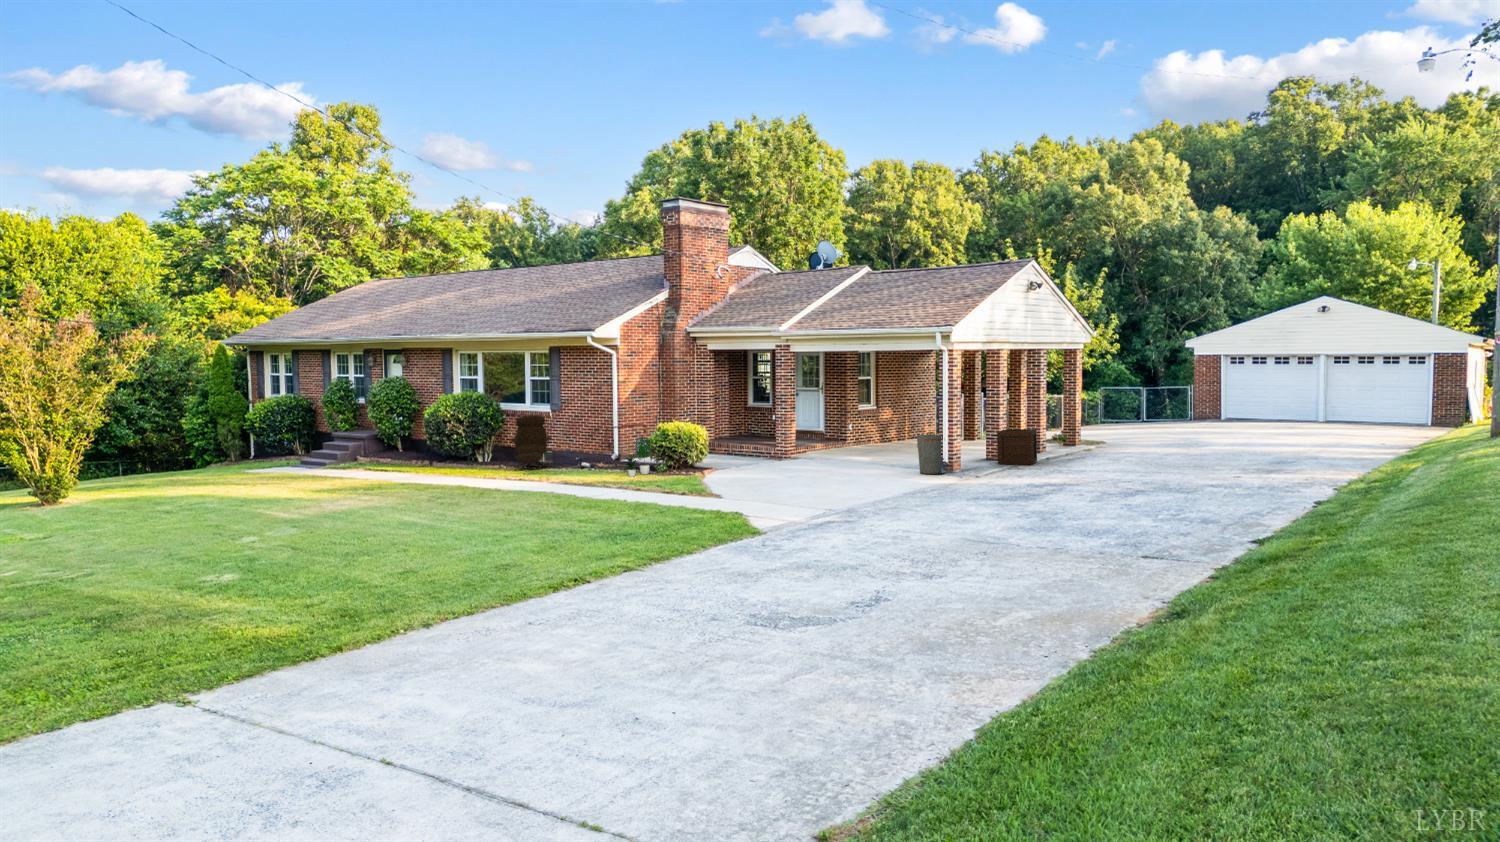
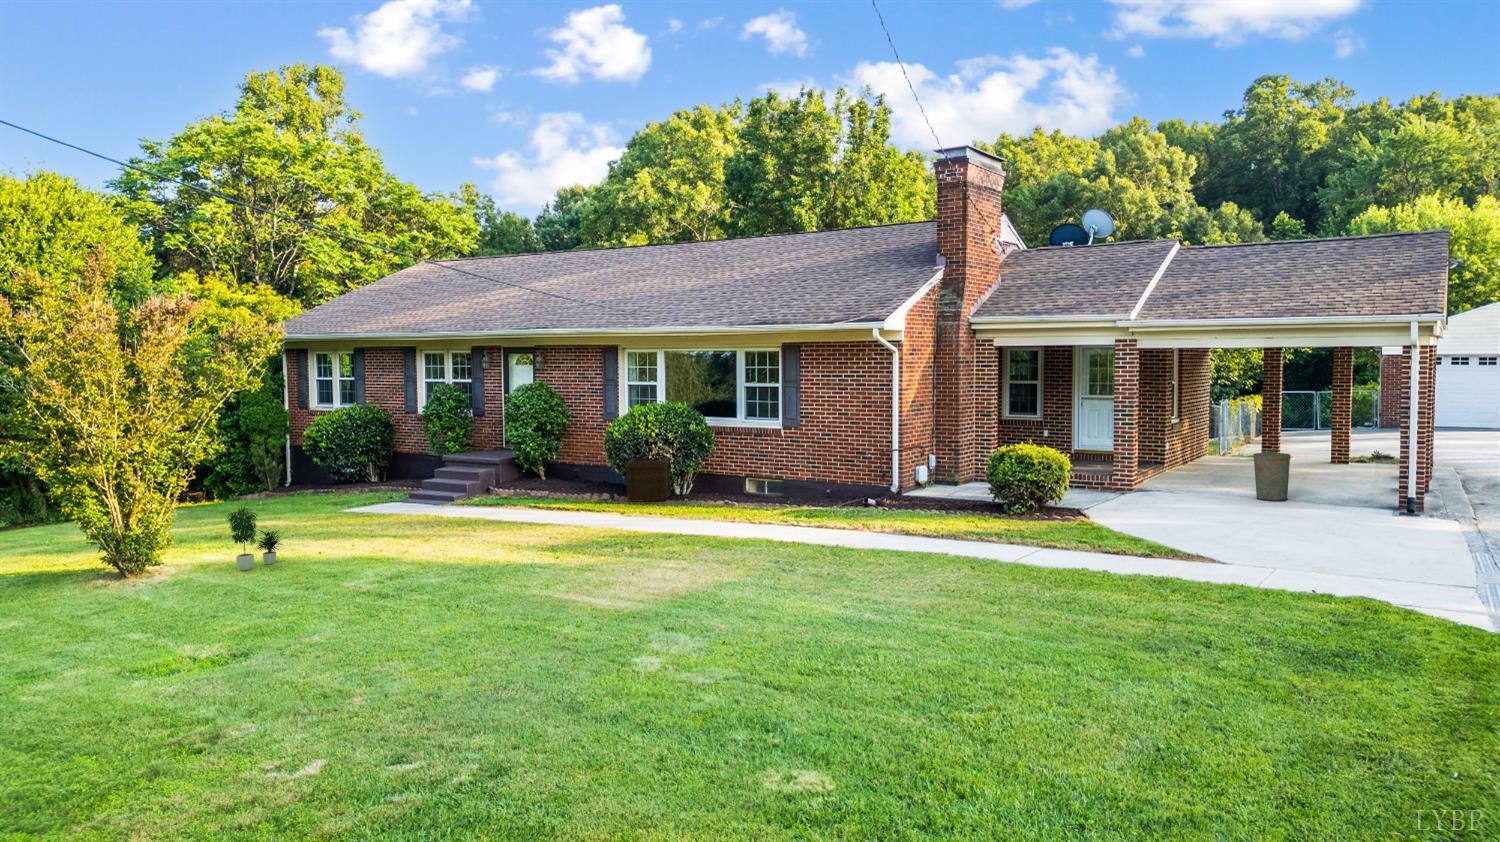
lounge chair: present [510,415,552,469] -> none [717,433,771,503]
wooden crate: present [997,429,1037,465] -> present [626,457,671,502]
potted plant: present [624,437,652,477] -> present [227,506,283,571]

